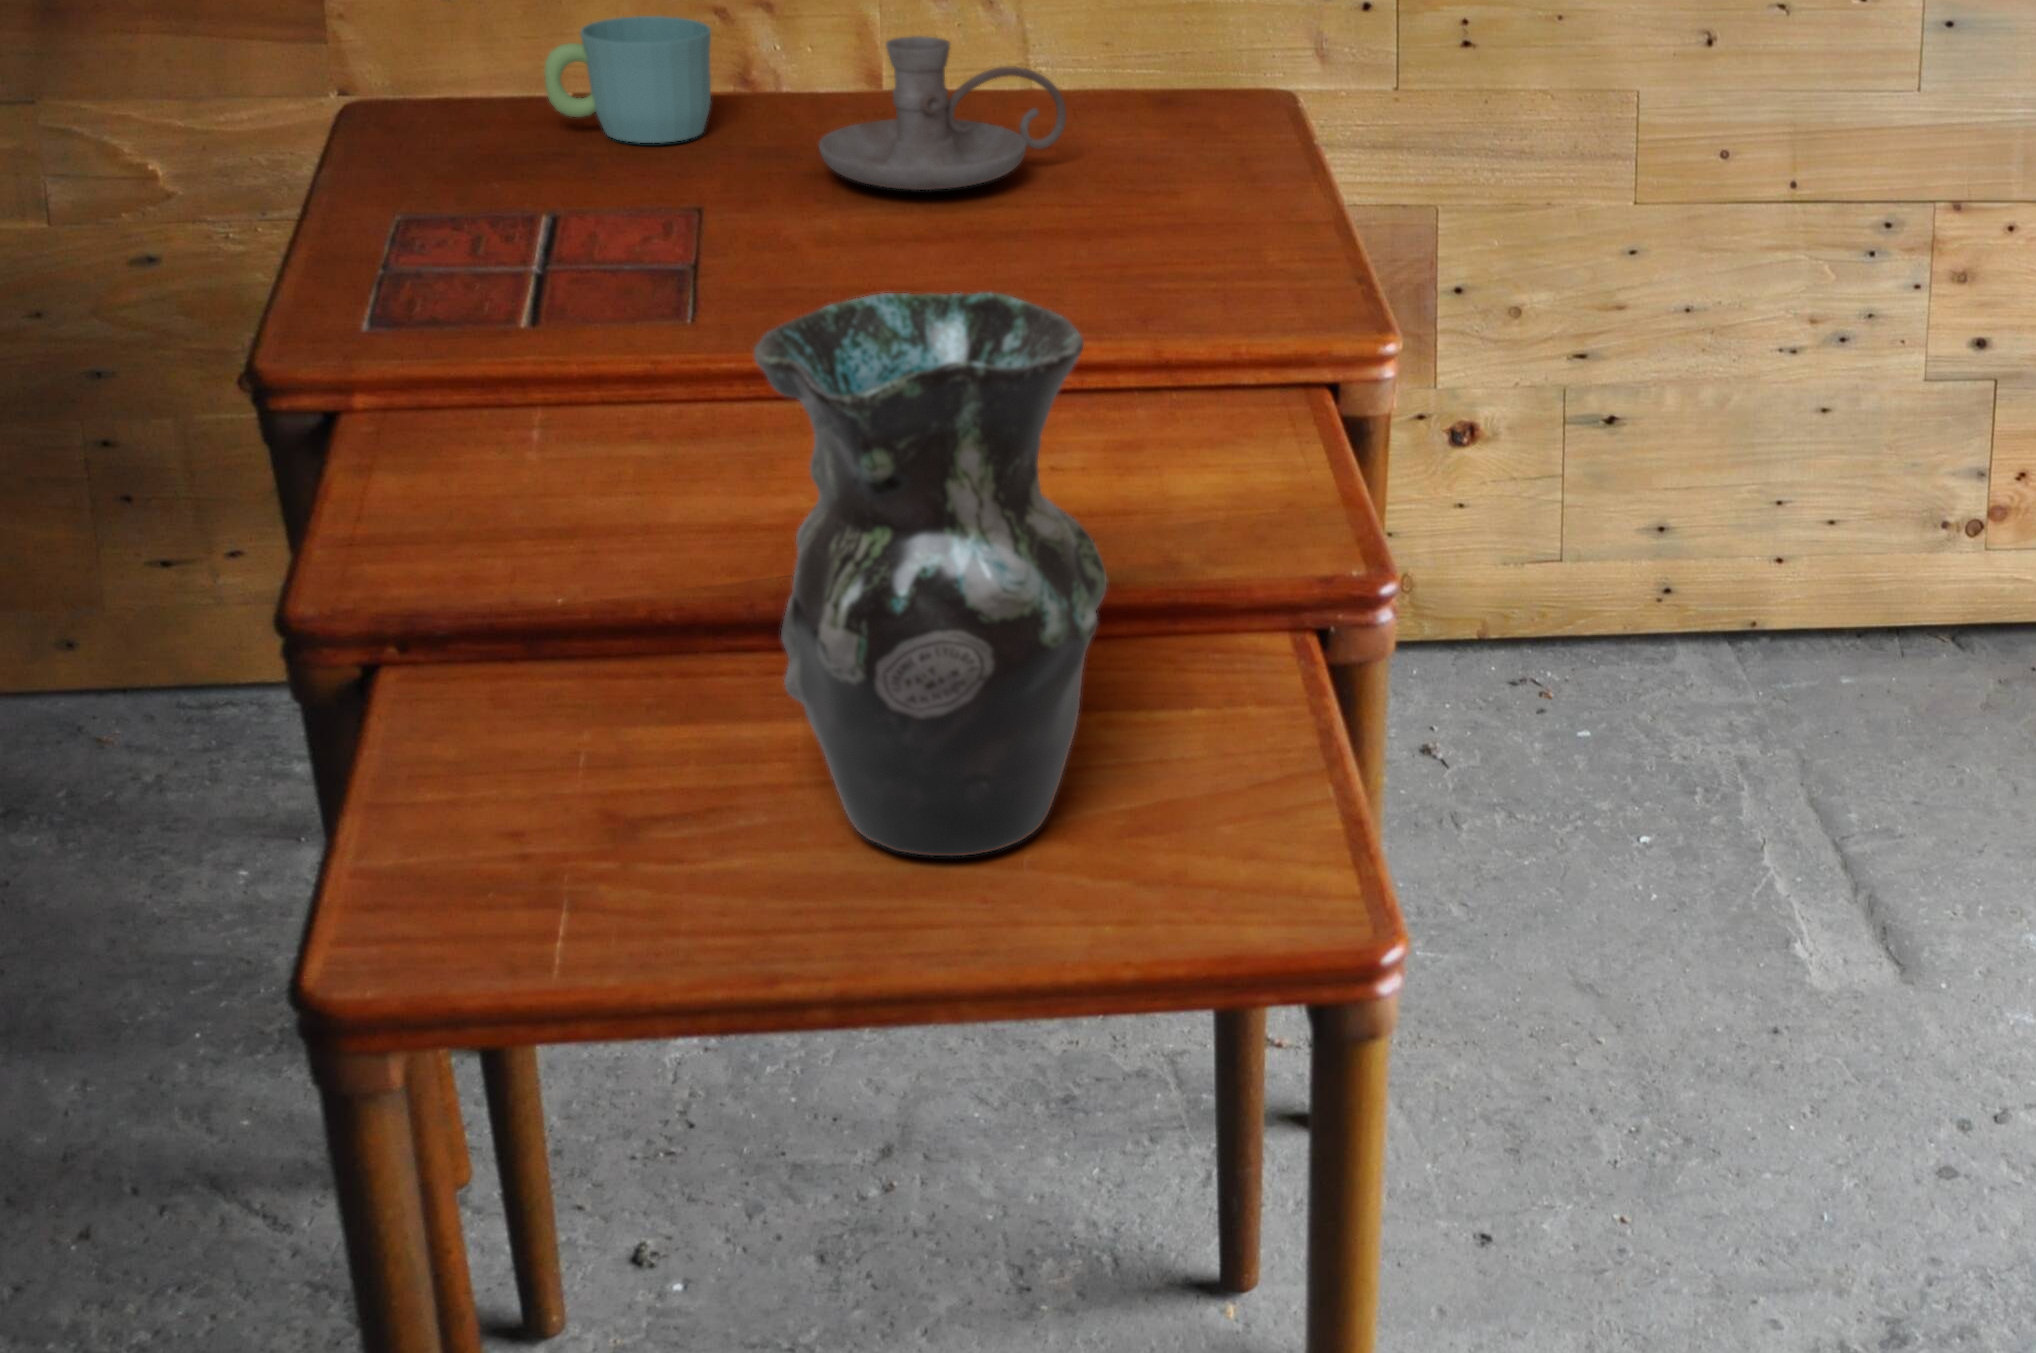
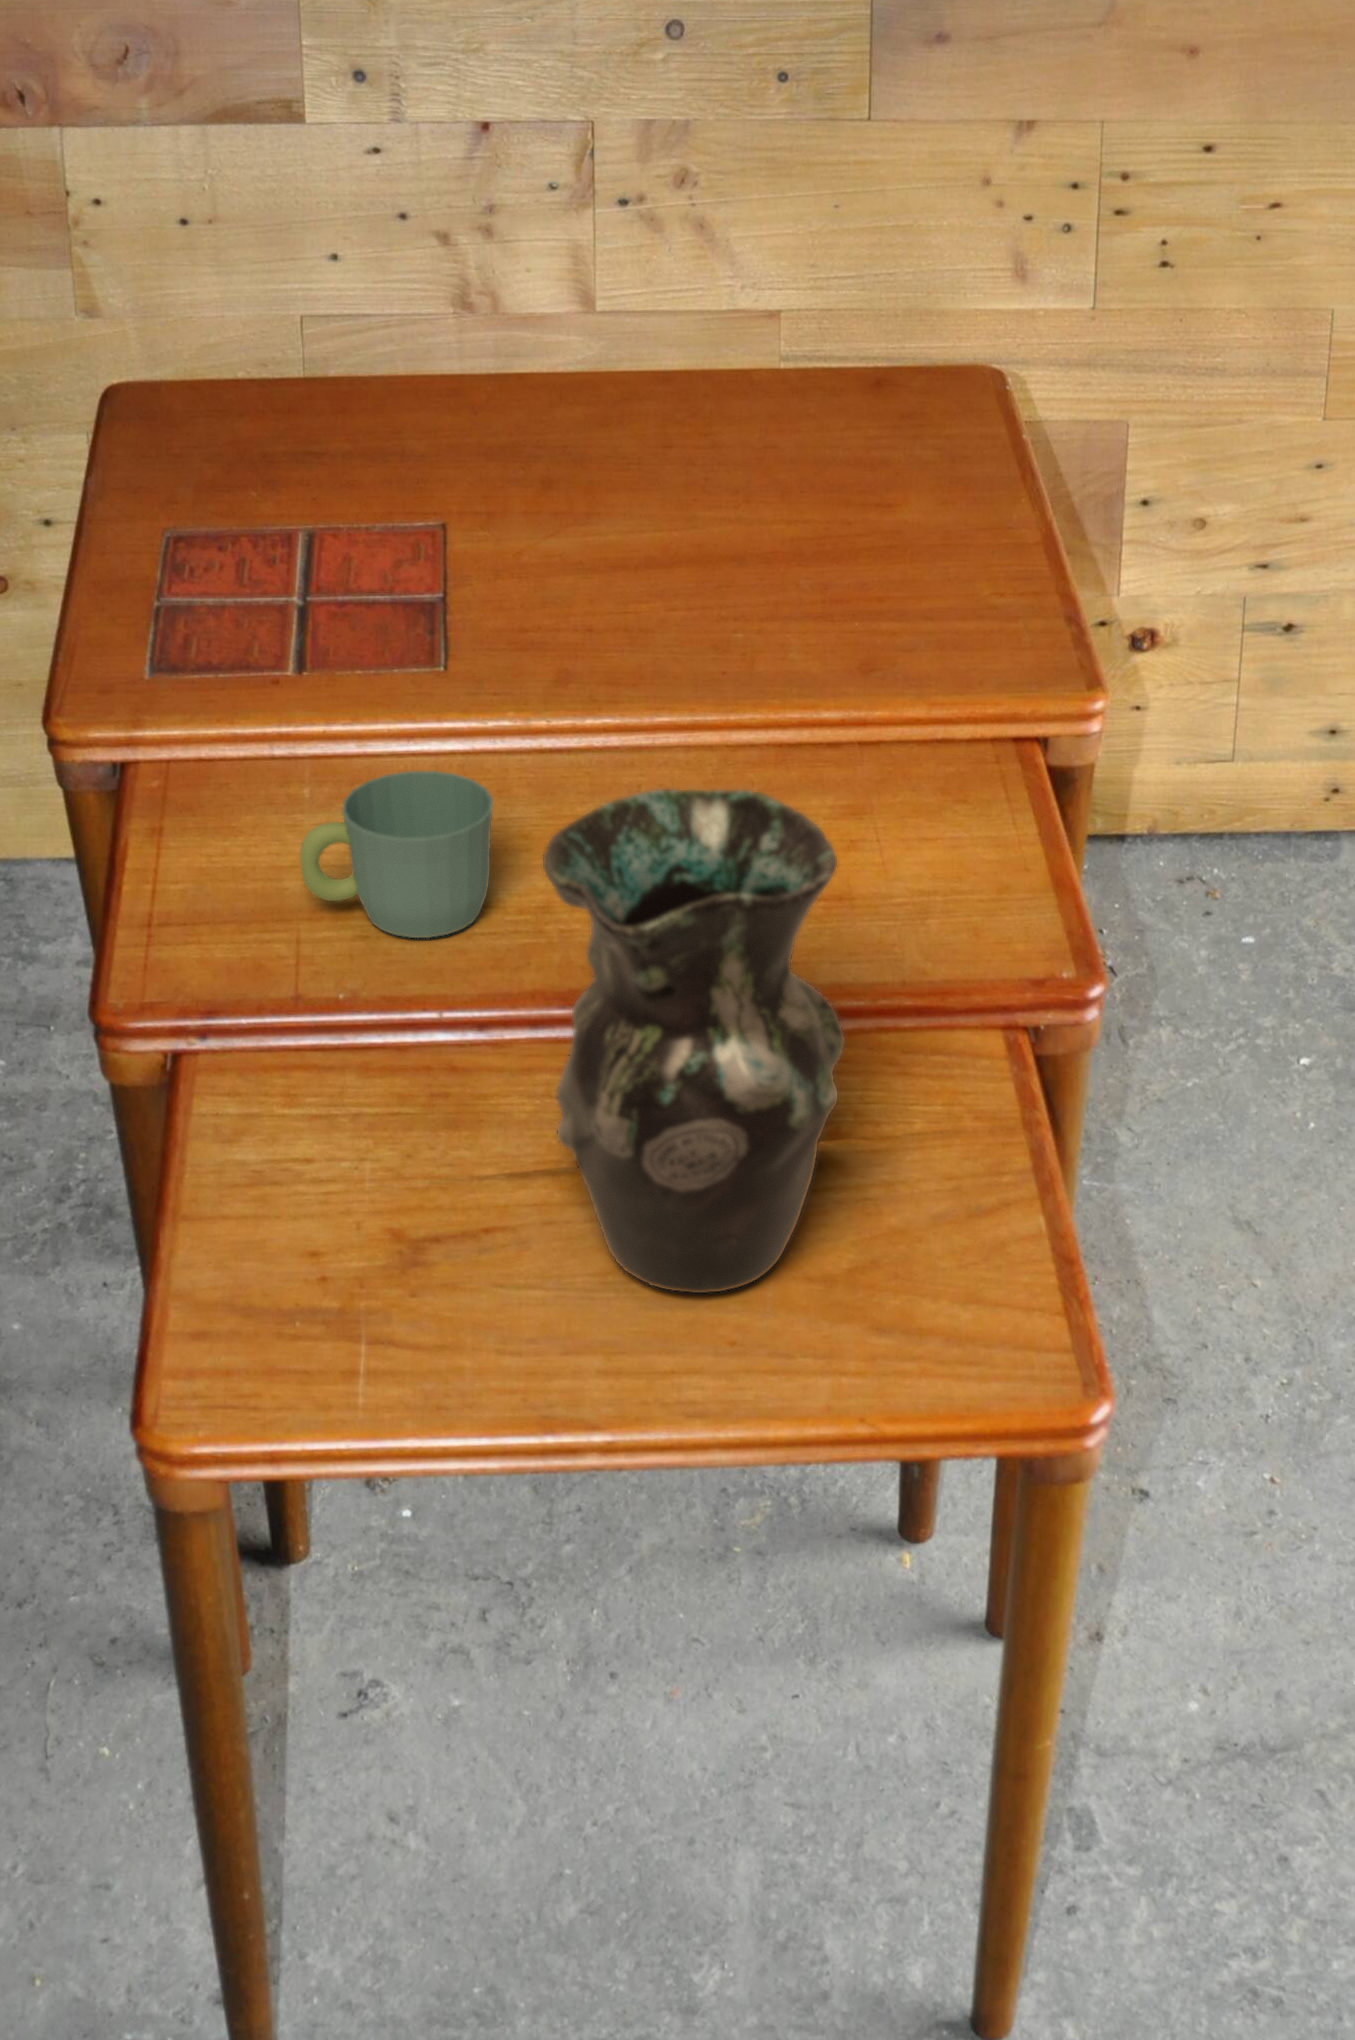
mug: present [544,16,711,143] -> present [300,771,493,938]
candle holder: present [819,36,1066,190] -> none [557,357,787,510]

